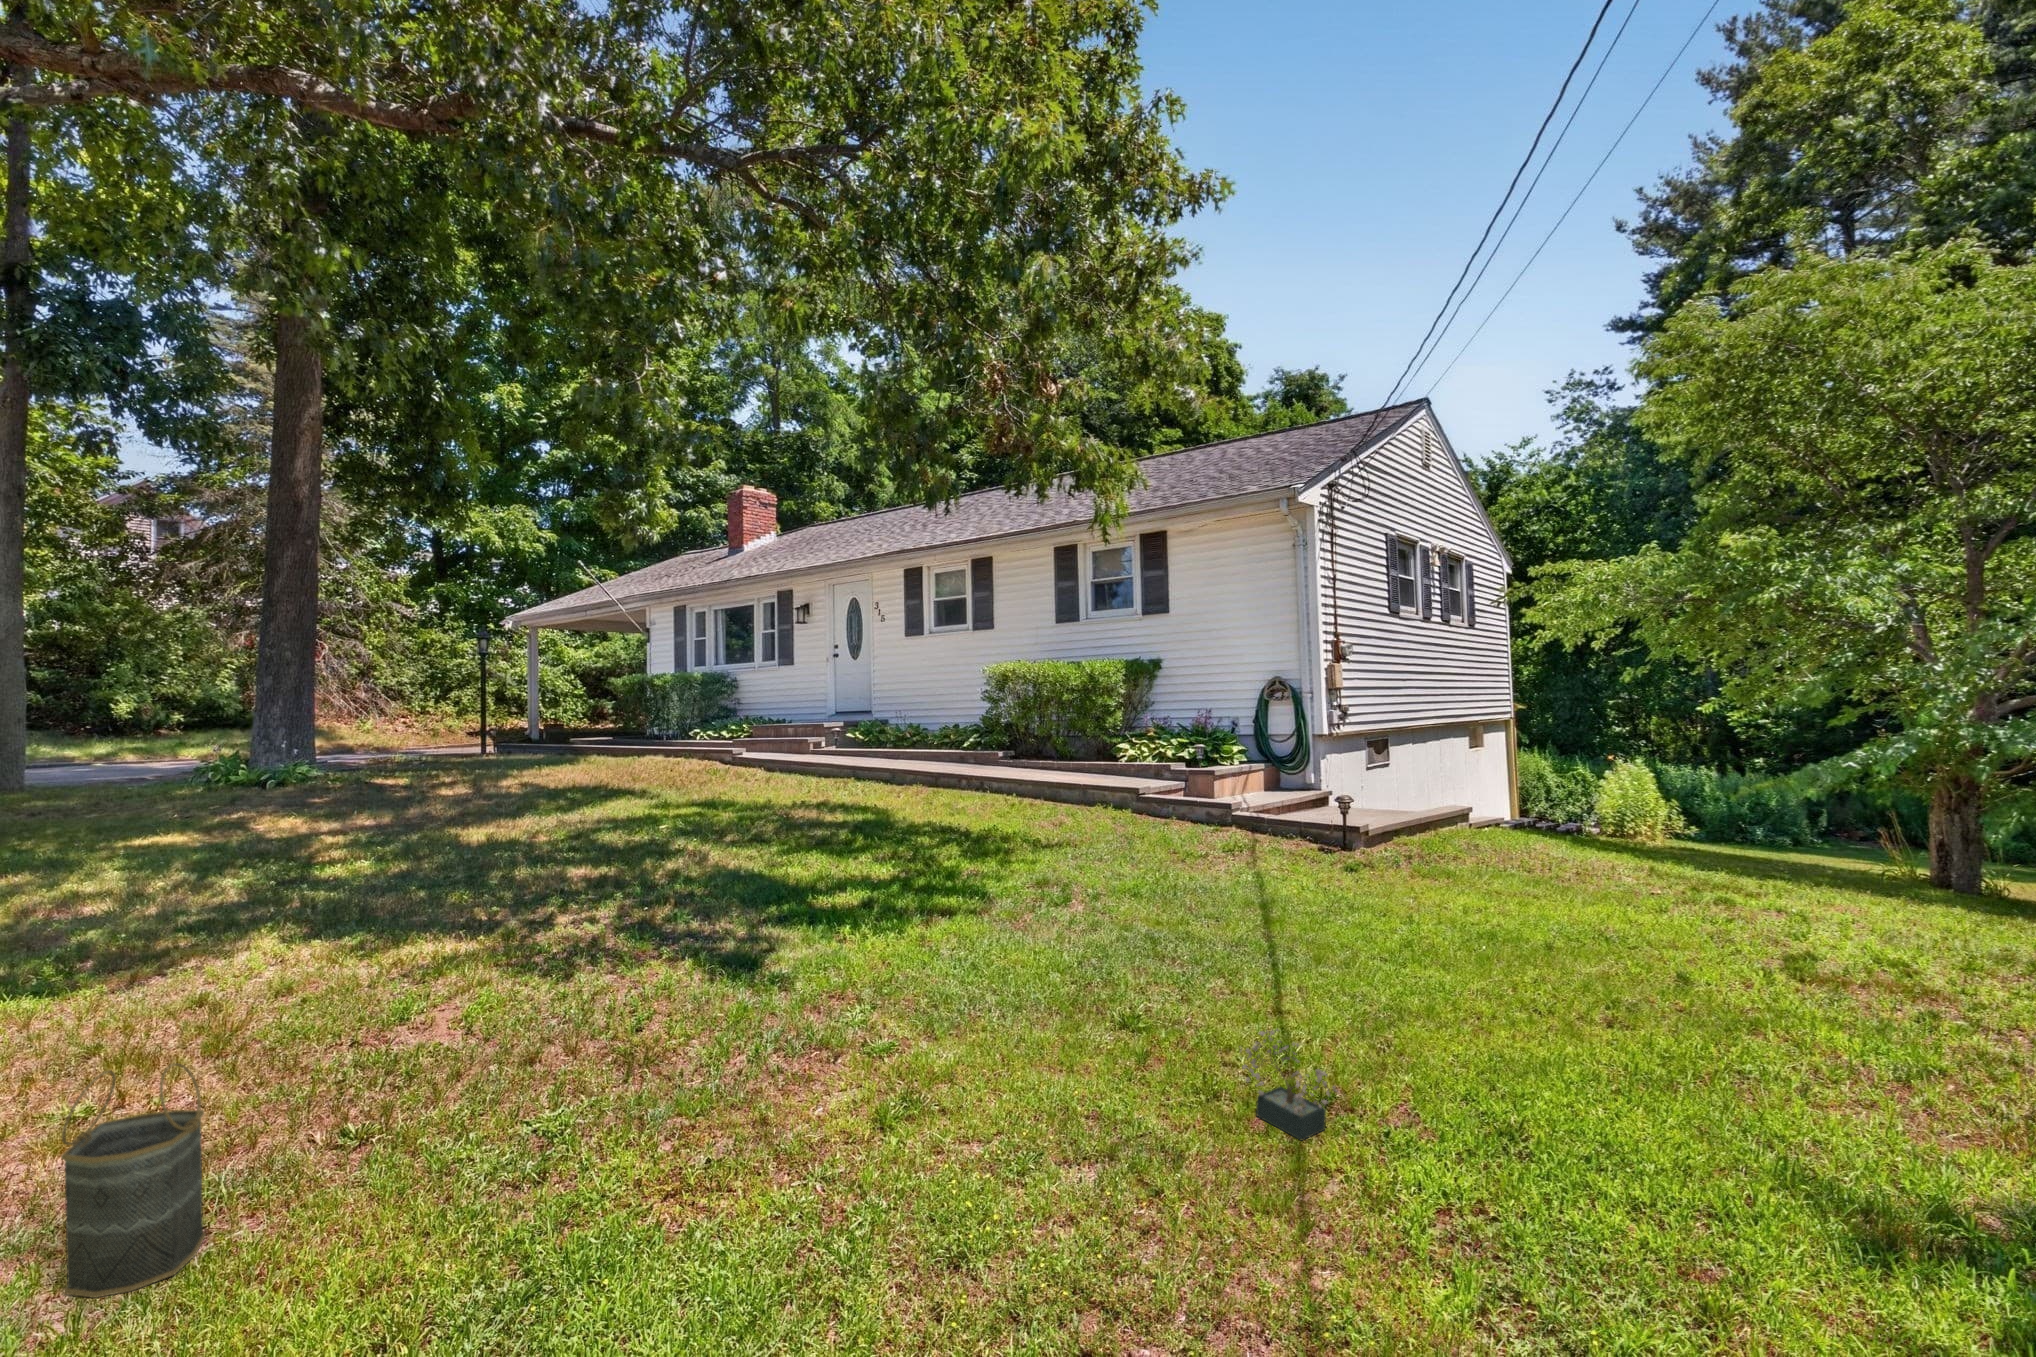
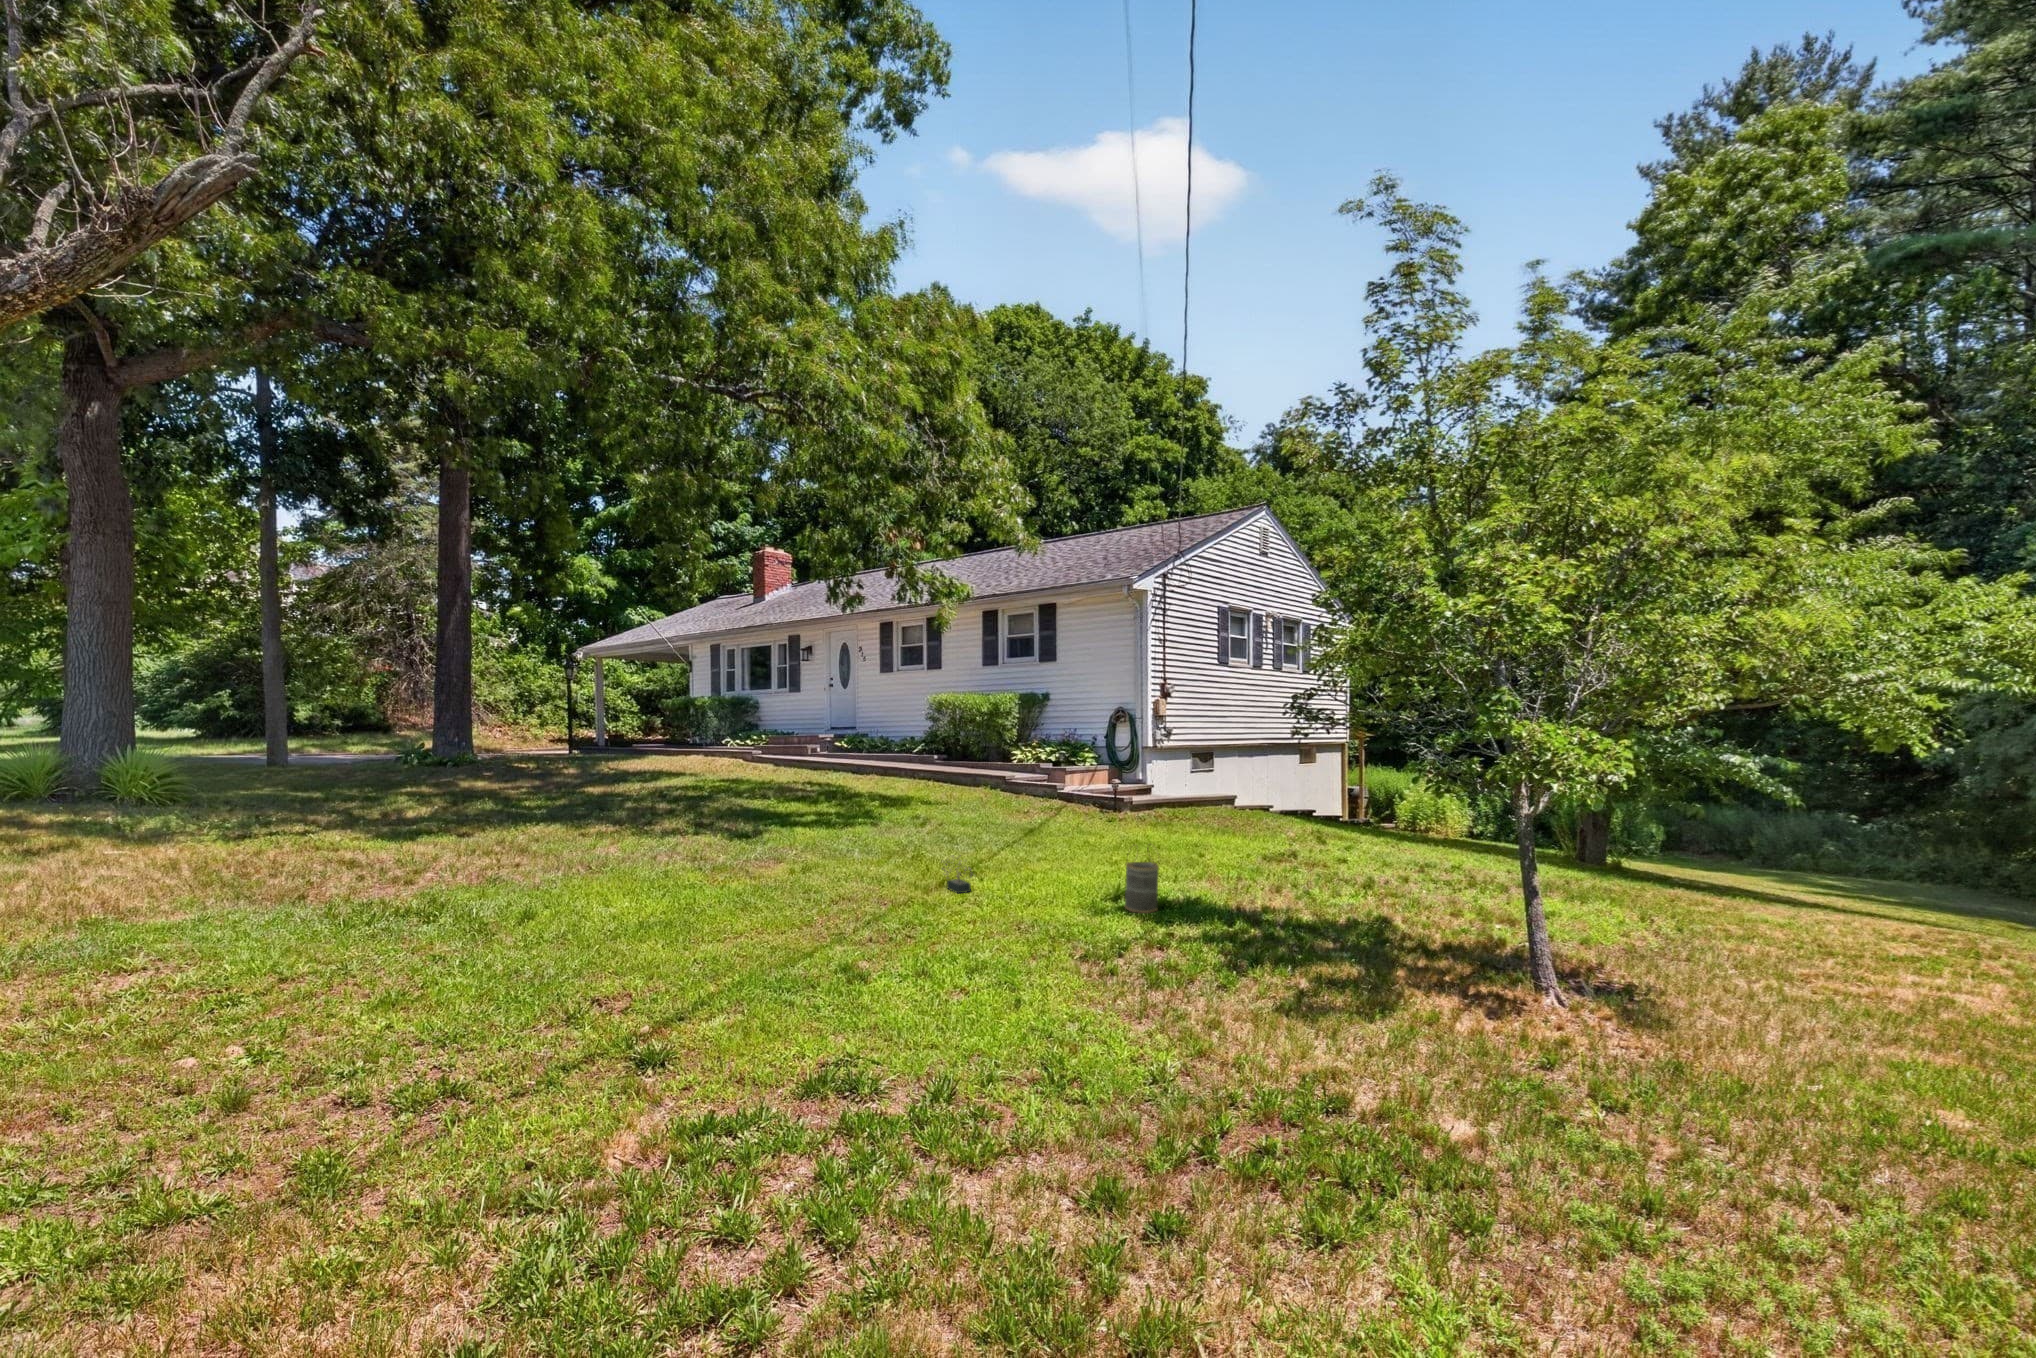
basket: present [61,1063,206,1298] -> present [1125,845,1159,913]

